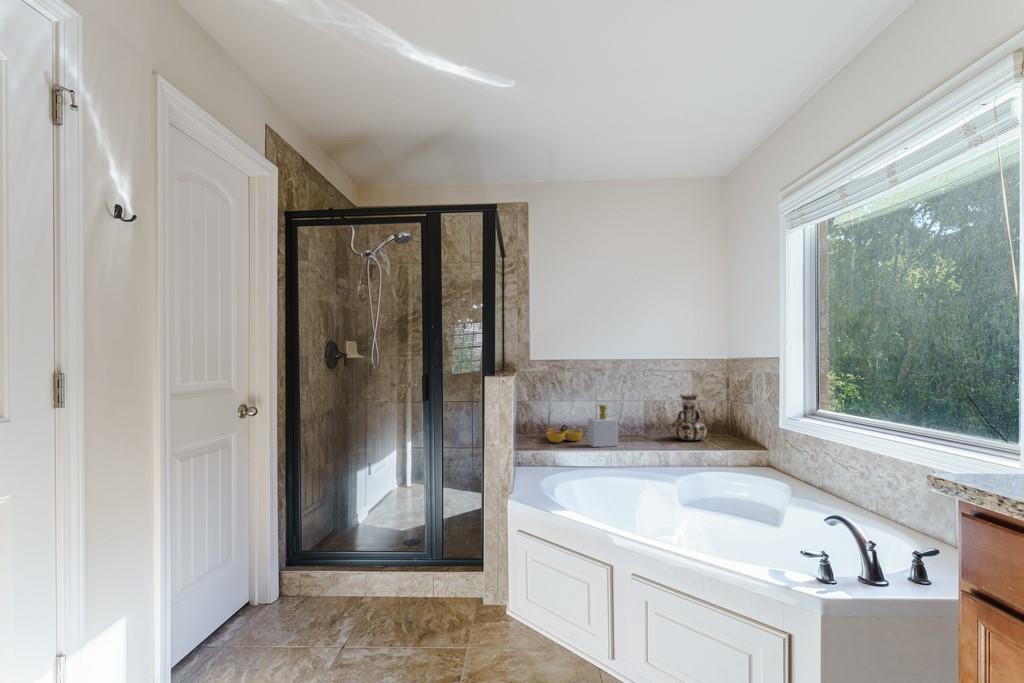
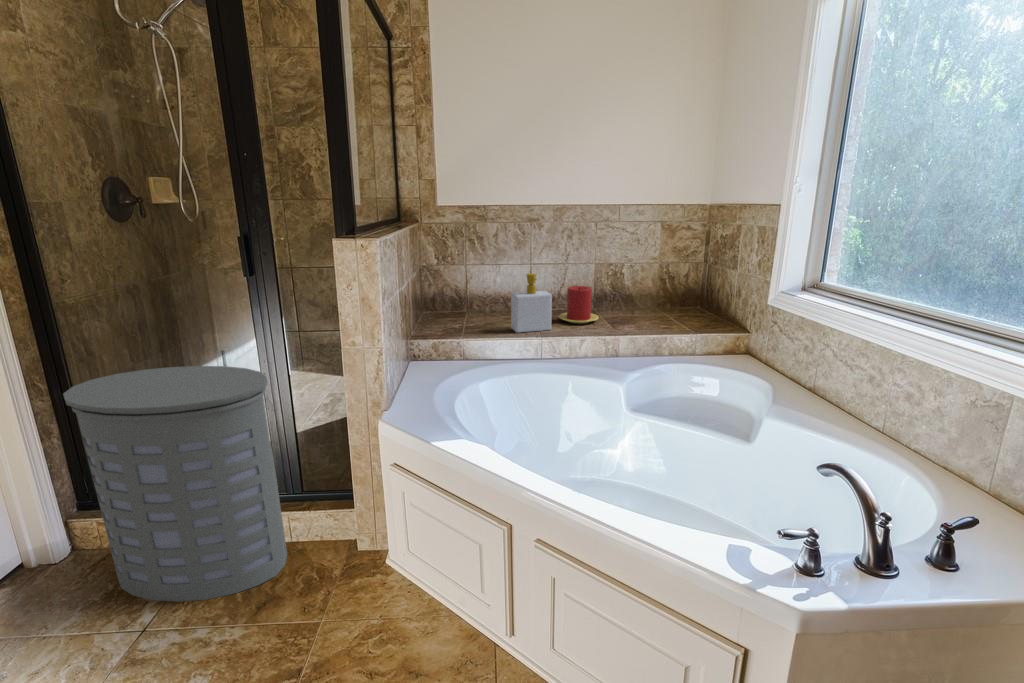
decorative vase: present [671,394,707,441] -> none [626,255,673,319]
candle: none [622,416,652,443] -> present [559,286,599,324]
decorative bowl: present [547,425,582,443] -> none [456,301,506,326]
laundry hamper: none [313,460,437,632] -> present [63,366,287,602]

